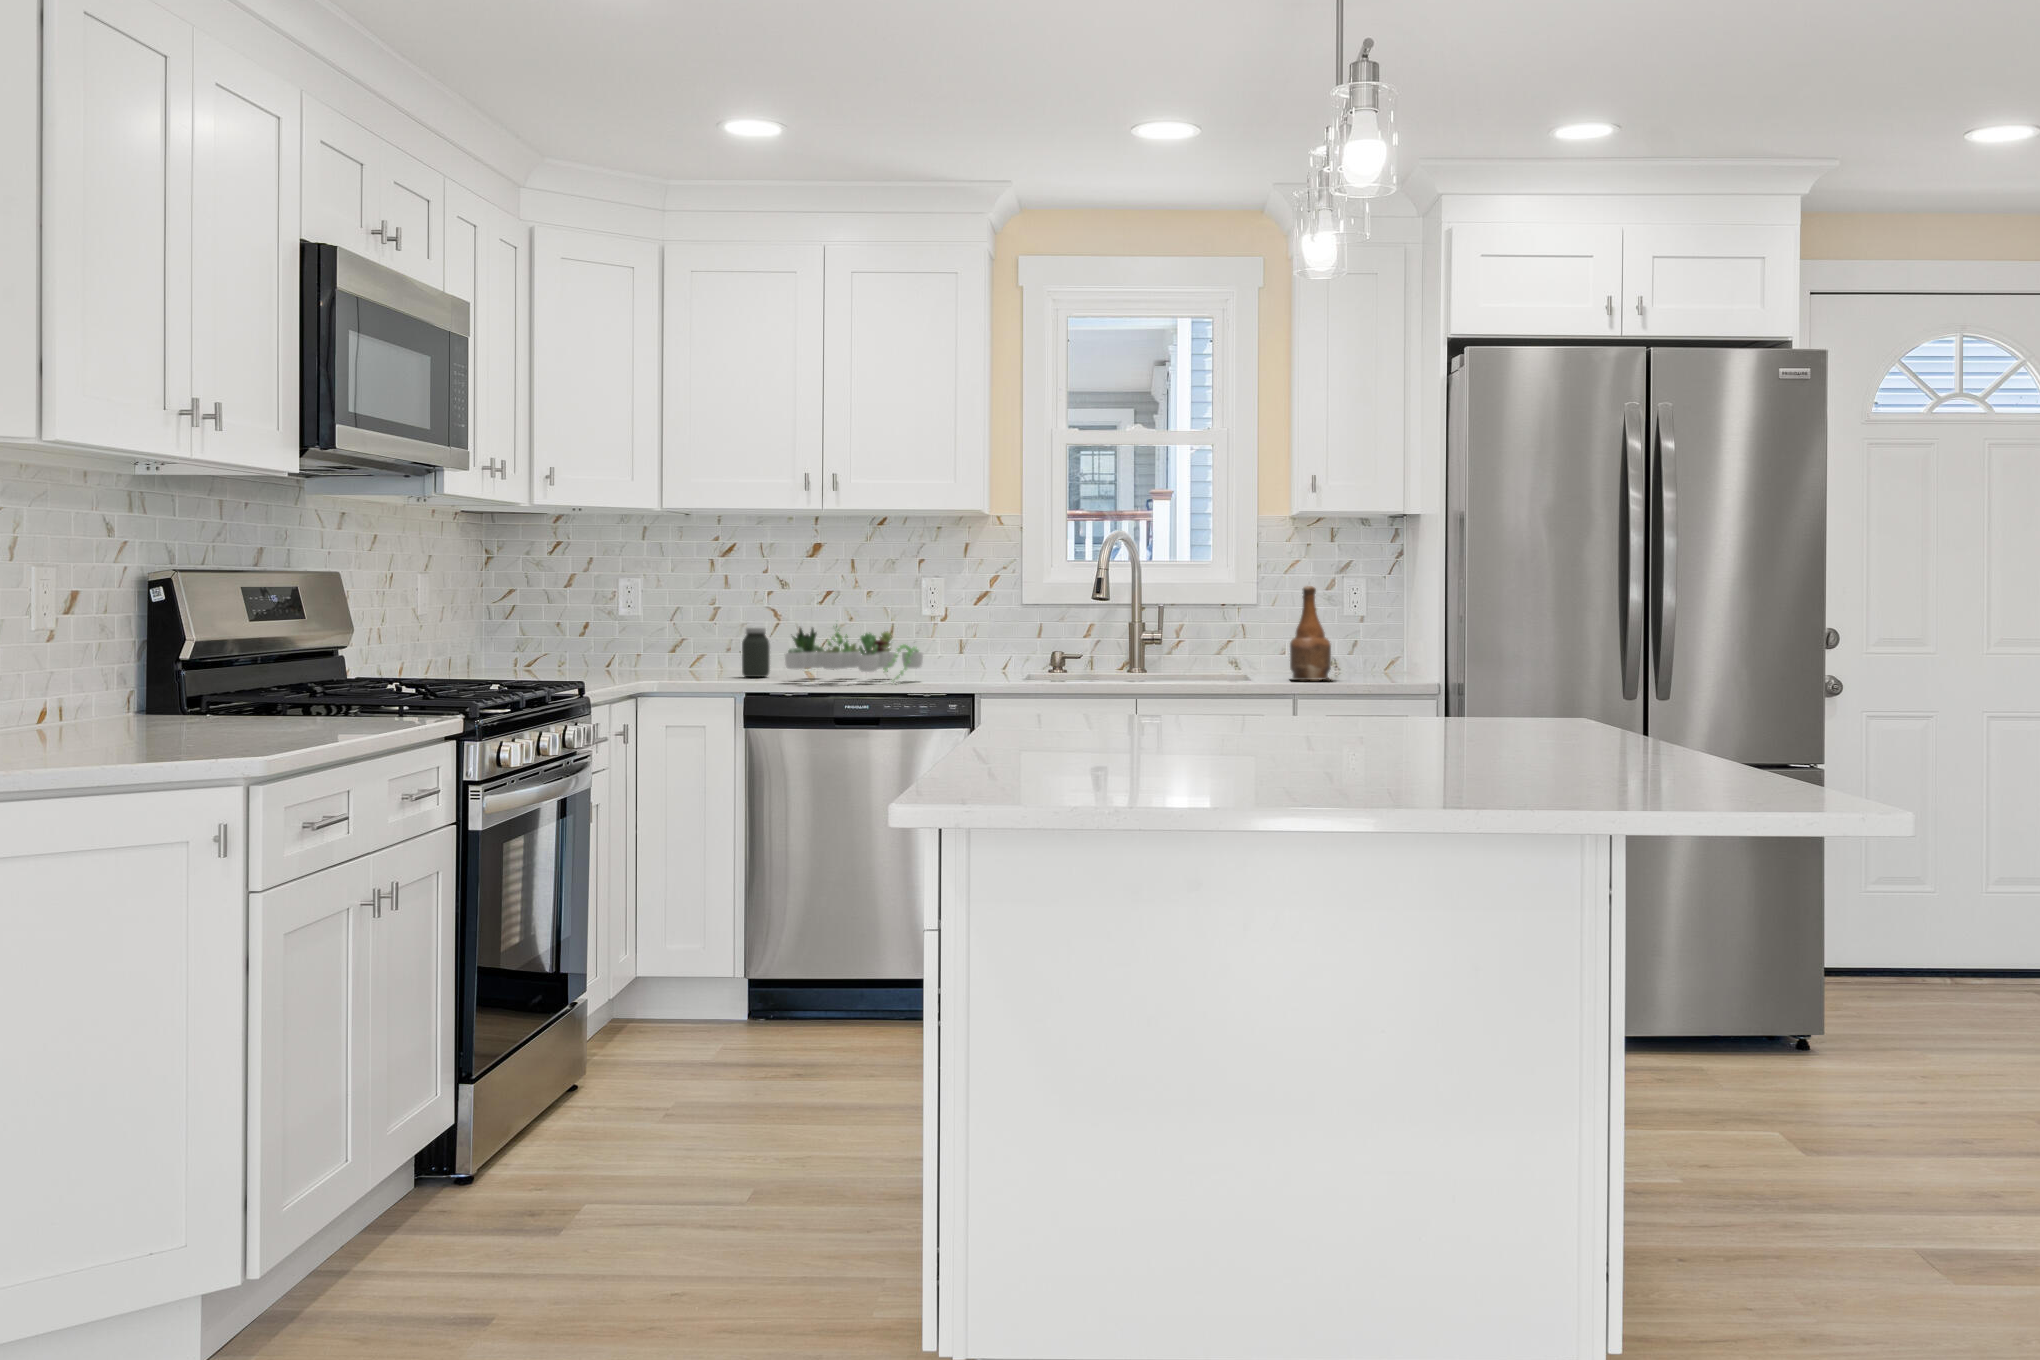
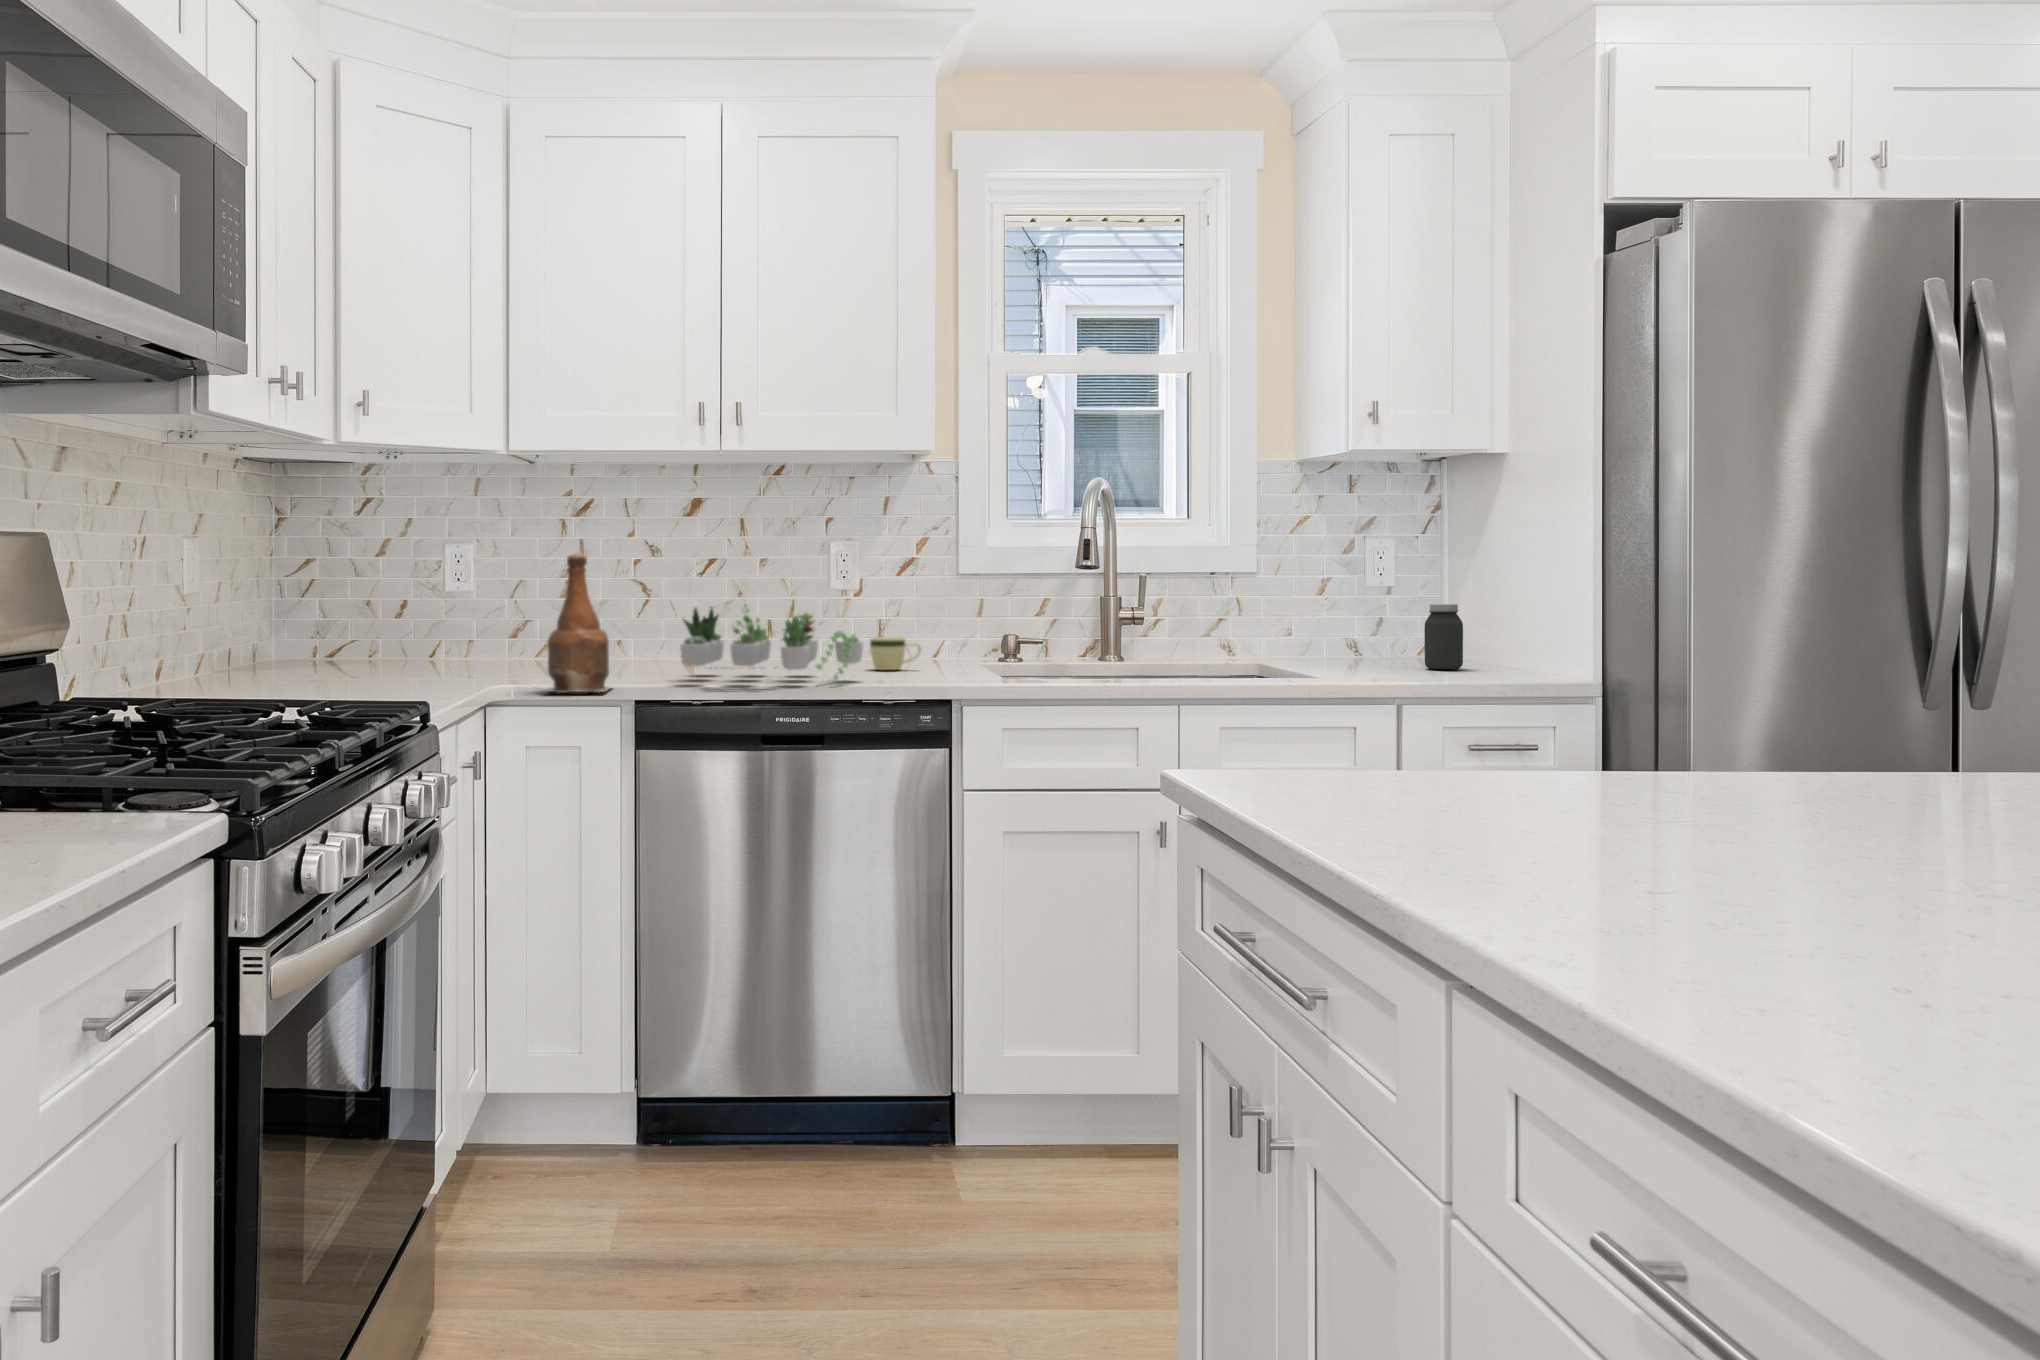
bottle: present [1290,586,1331,680] -> present [548,554,611,693]
jar: present [742,628,770,677] -> present [1424,604,1463,670]
mug: none [942,651,980,676] -> present [870,637,921,670]

